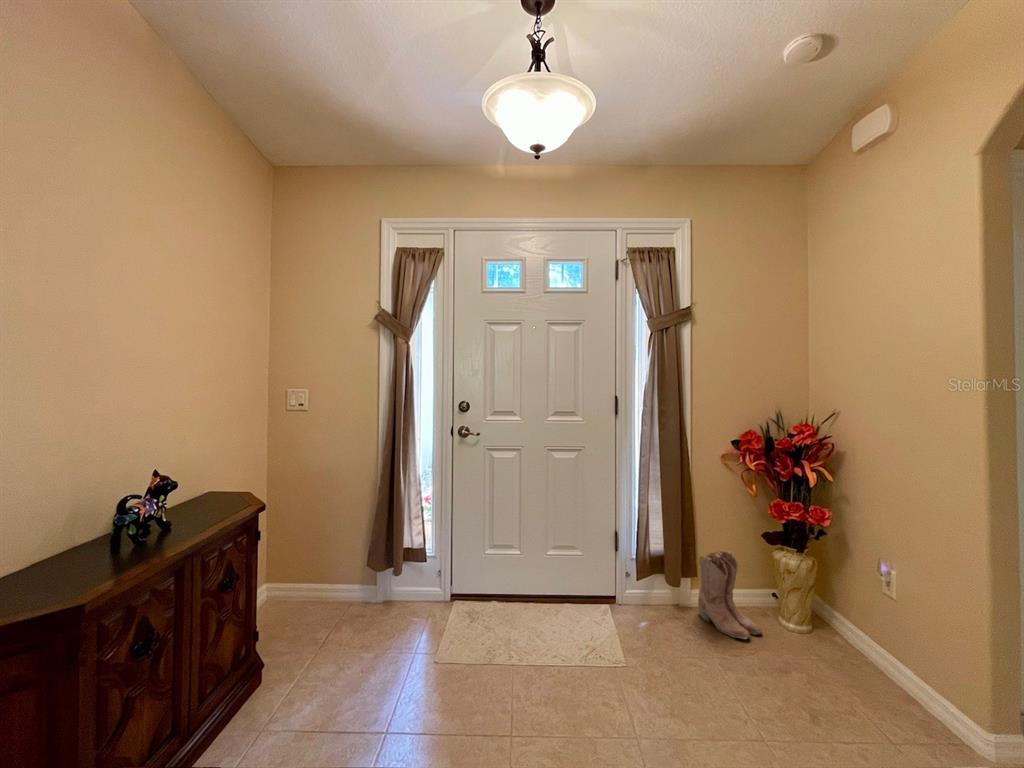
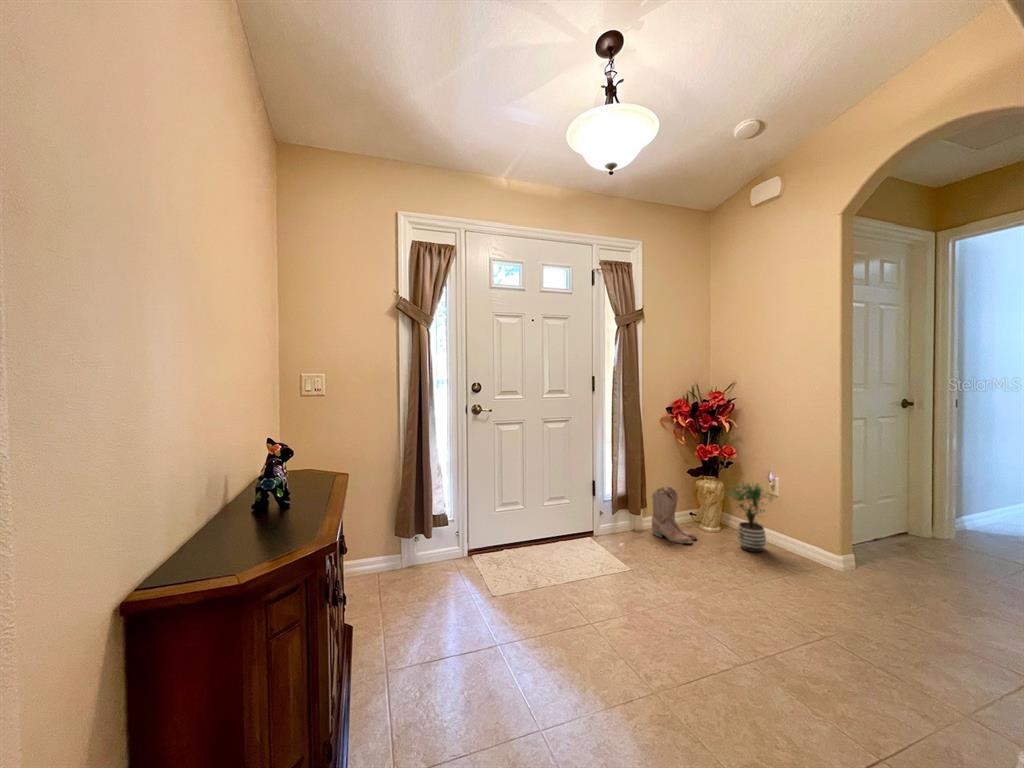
potted plant: none [801,558,895,677] -> present [729,481,775,552]

